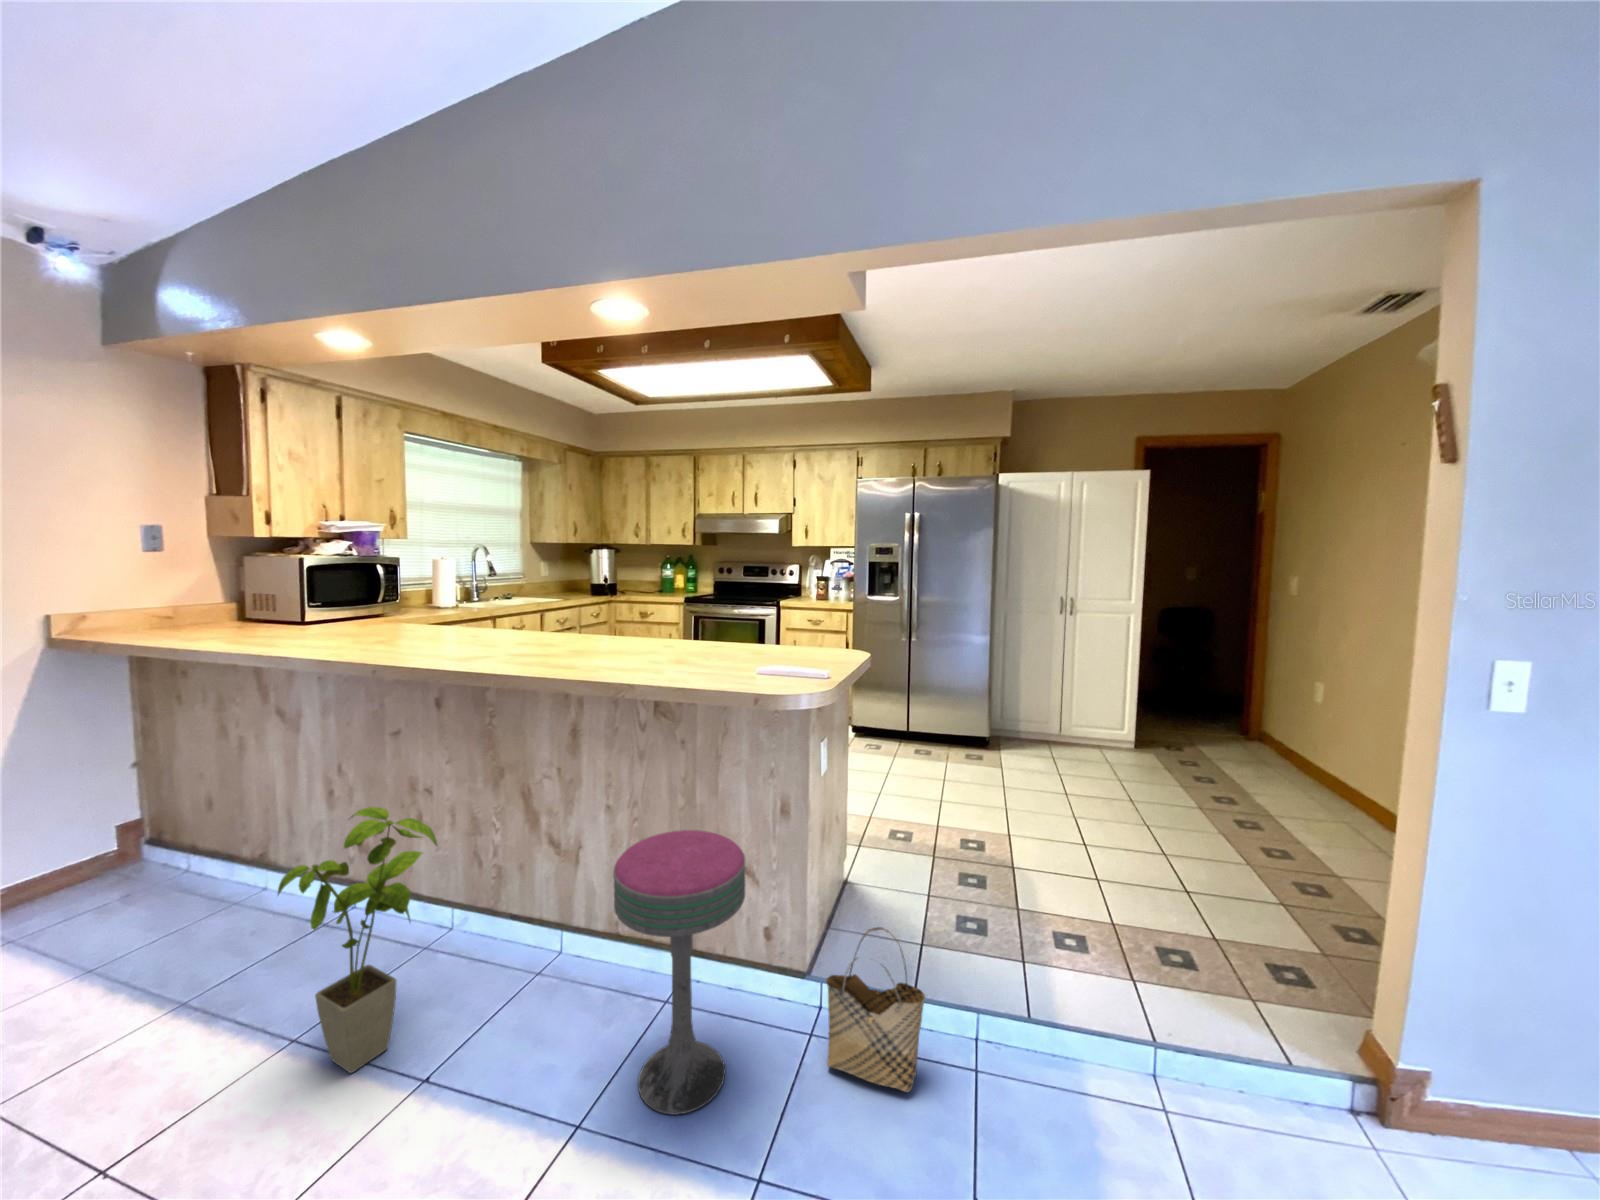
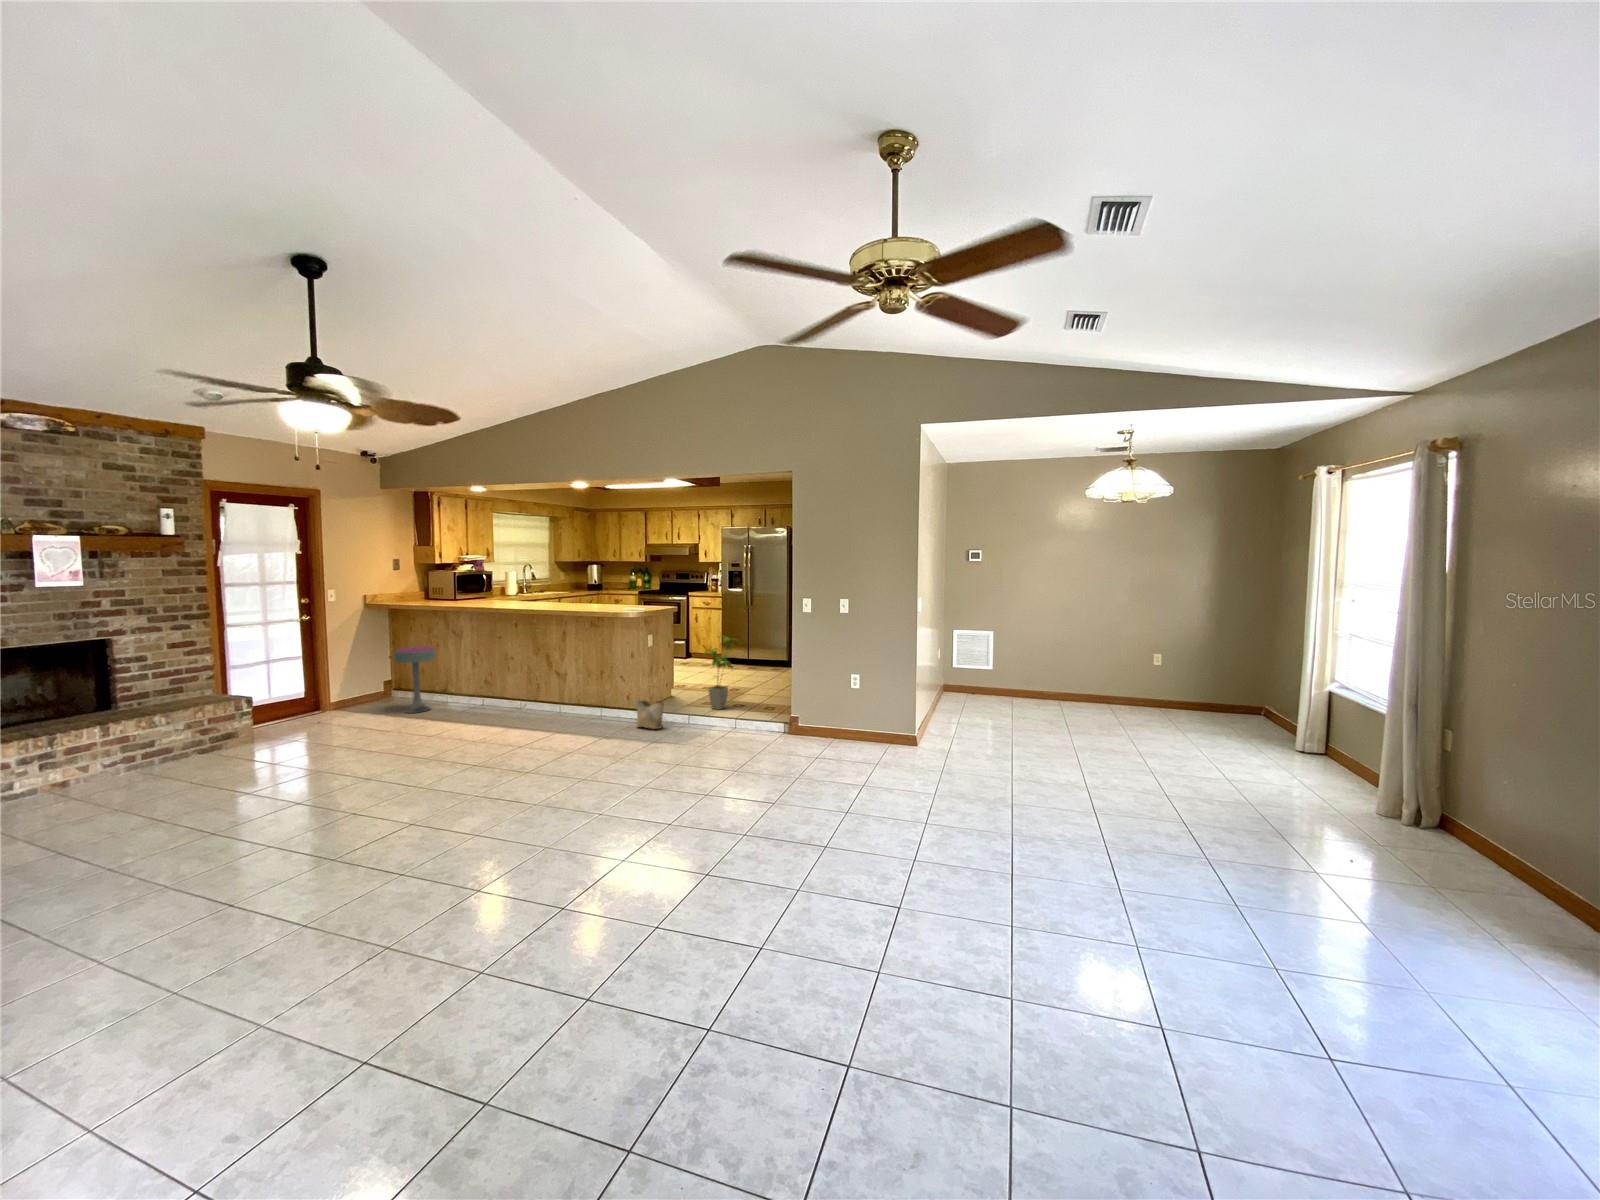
house plant: present [278,807,438,1073] -> present [704,636,734,709]
bar stool: present [613,830,745,1115] -> present [394,646,435,713]

